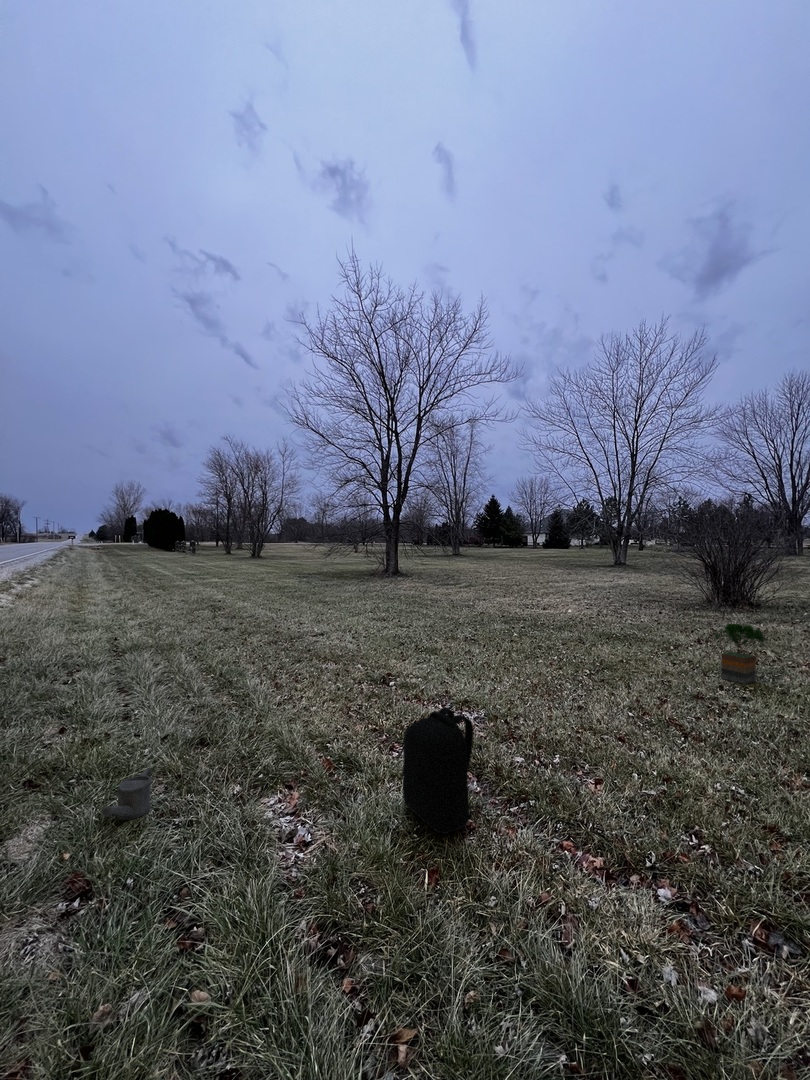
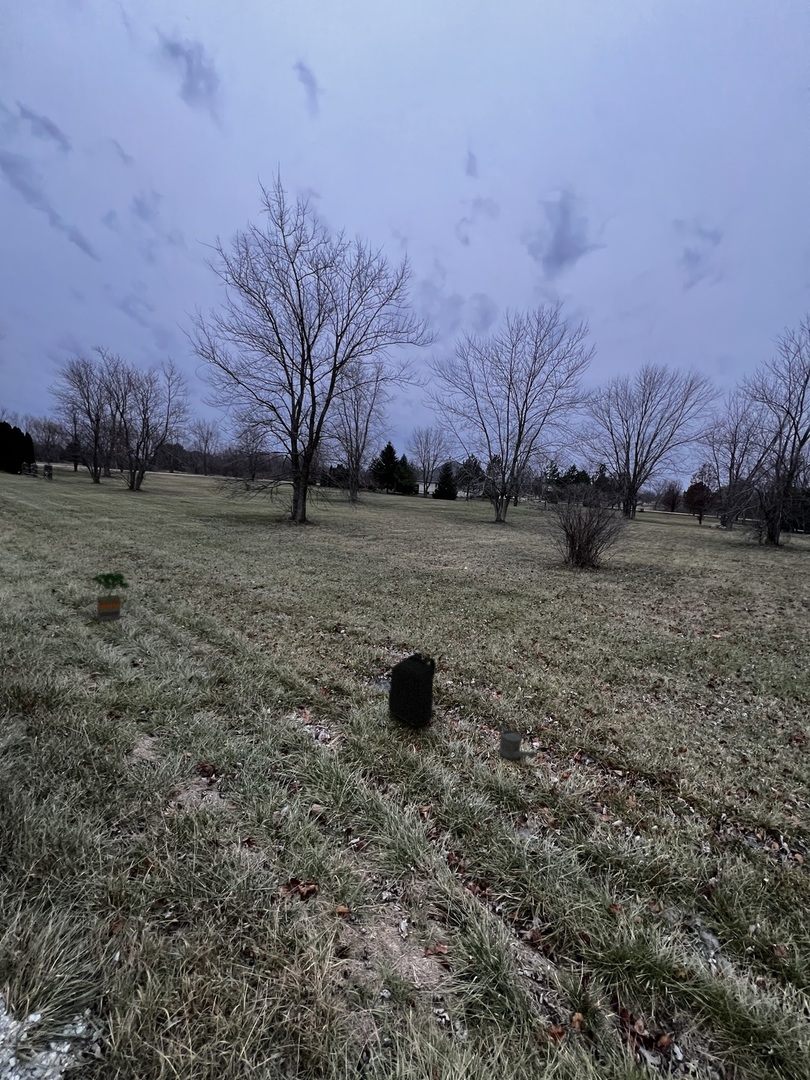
potted tree: present [715,623,767,684] -> present [92,572,129,621]
watering can: present [101,769,152,820] -> present [499,725,535,760]

